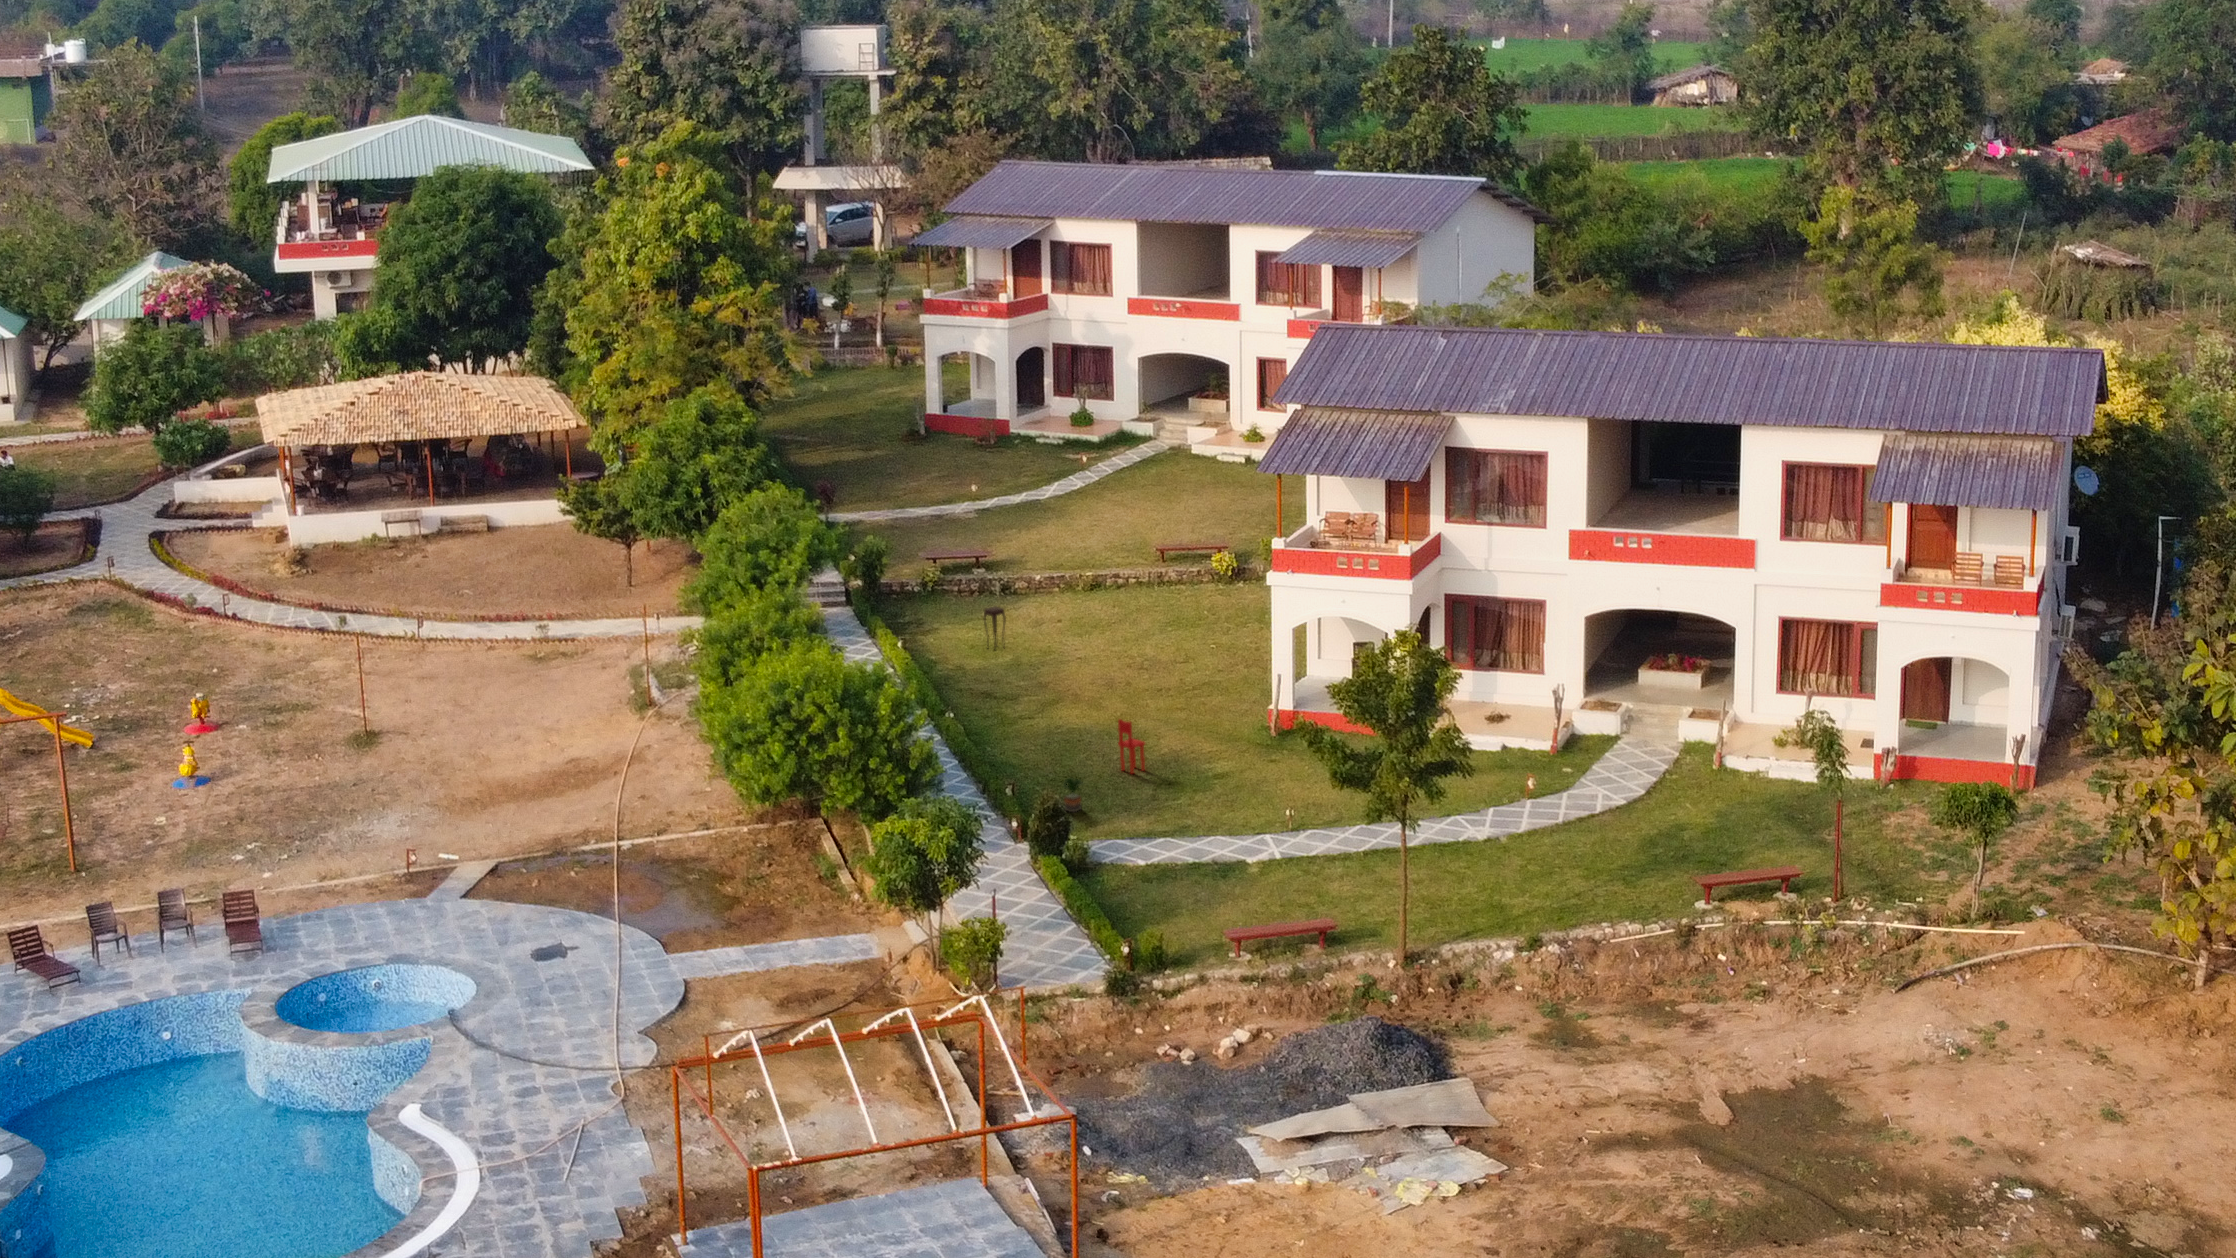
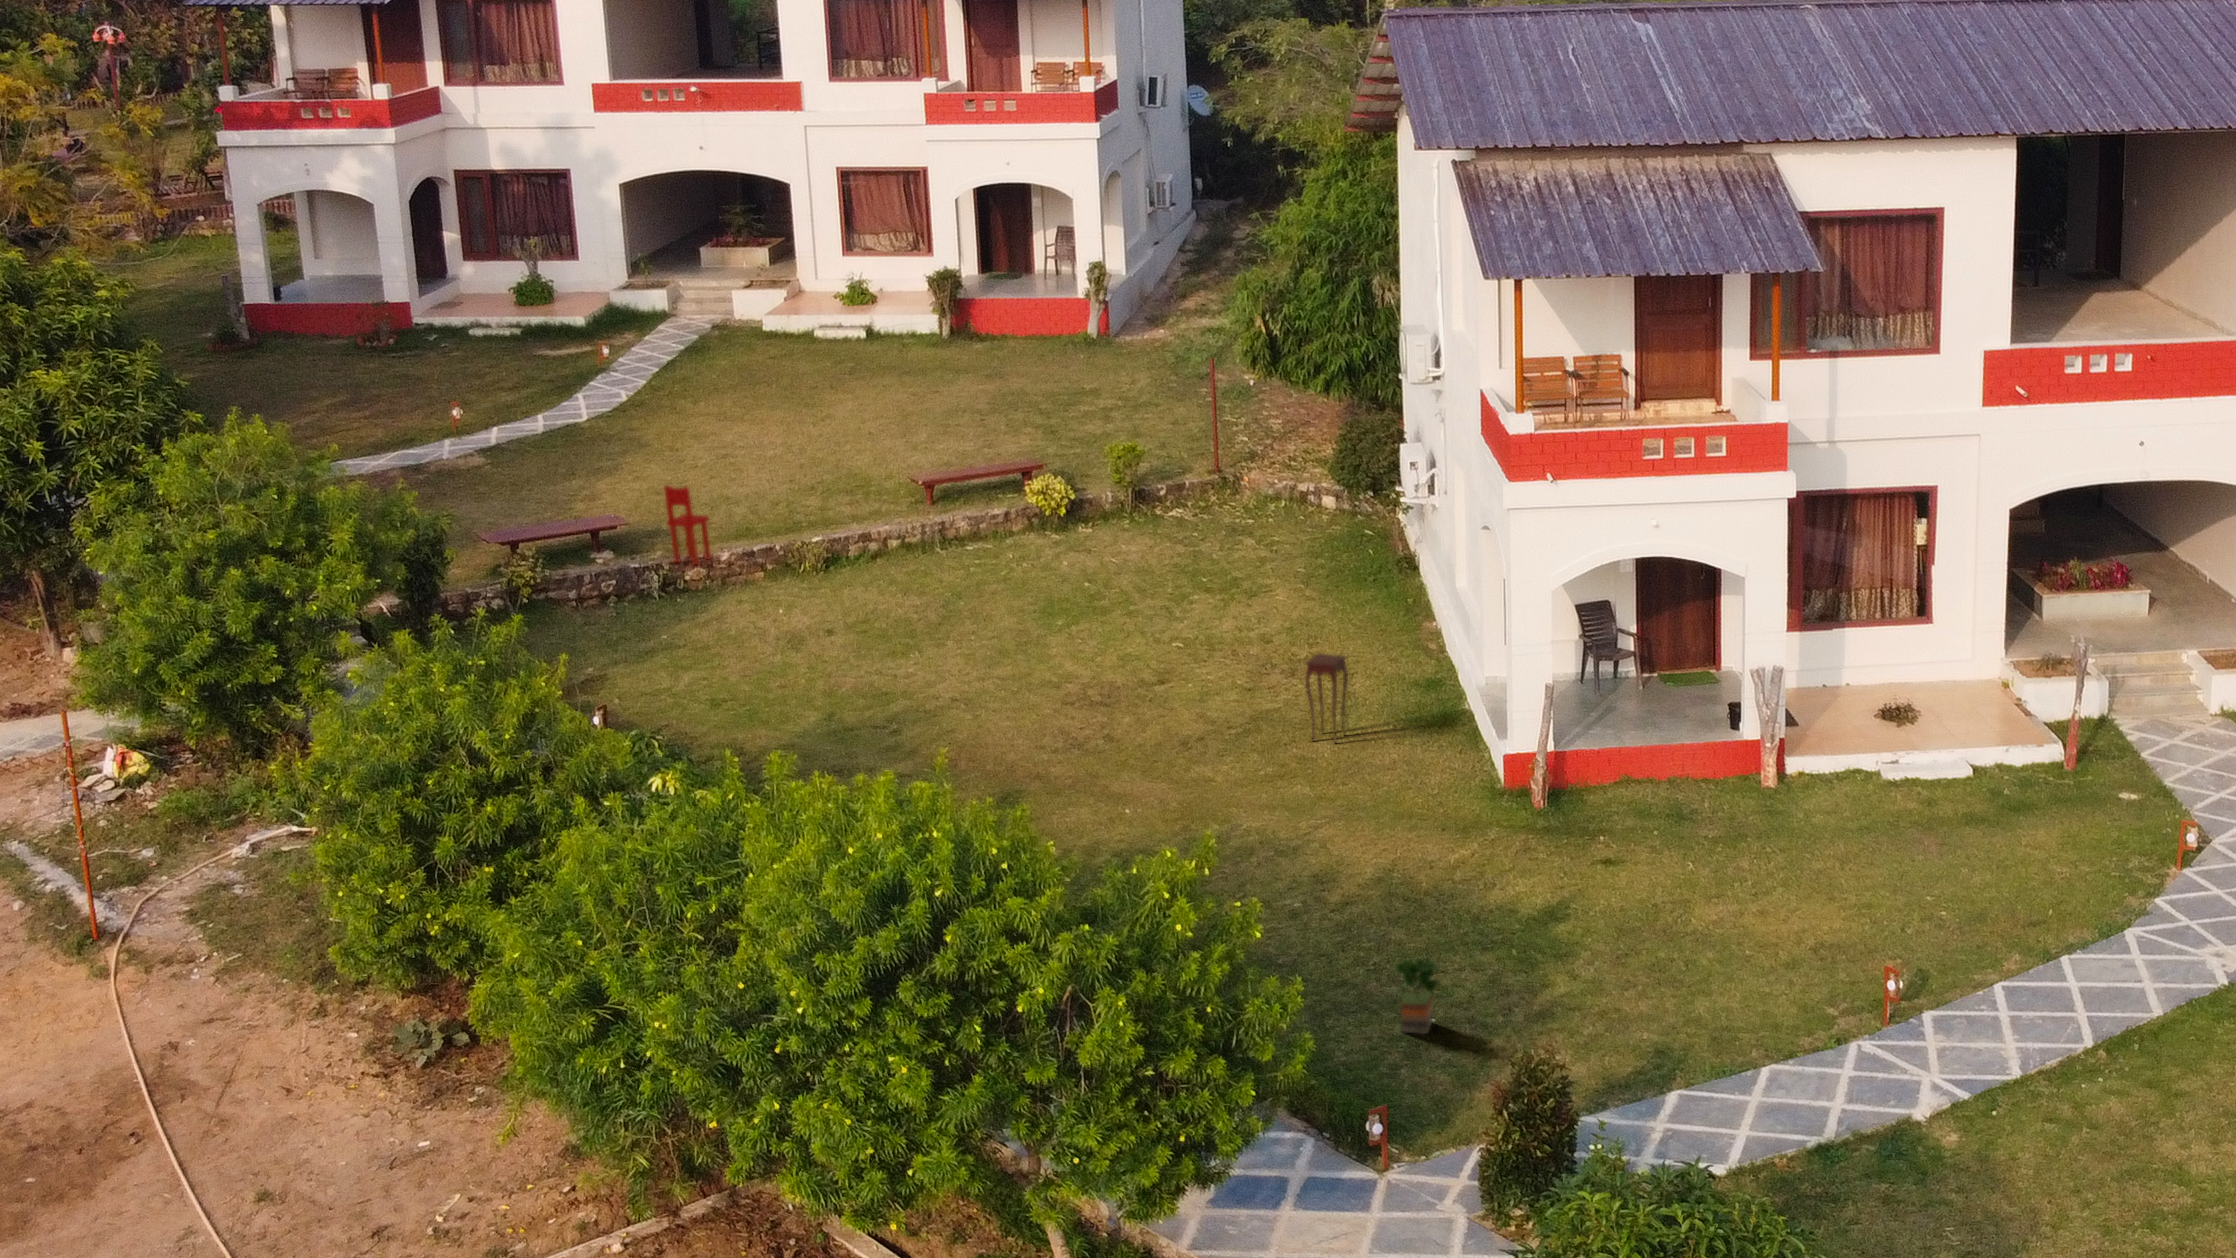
side table: present [984,606,1006,646] -> present [1305,654,1348,743]
chair: present [1118,719,1145,774] -> present [664,486,711,565]

